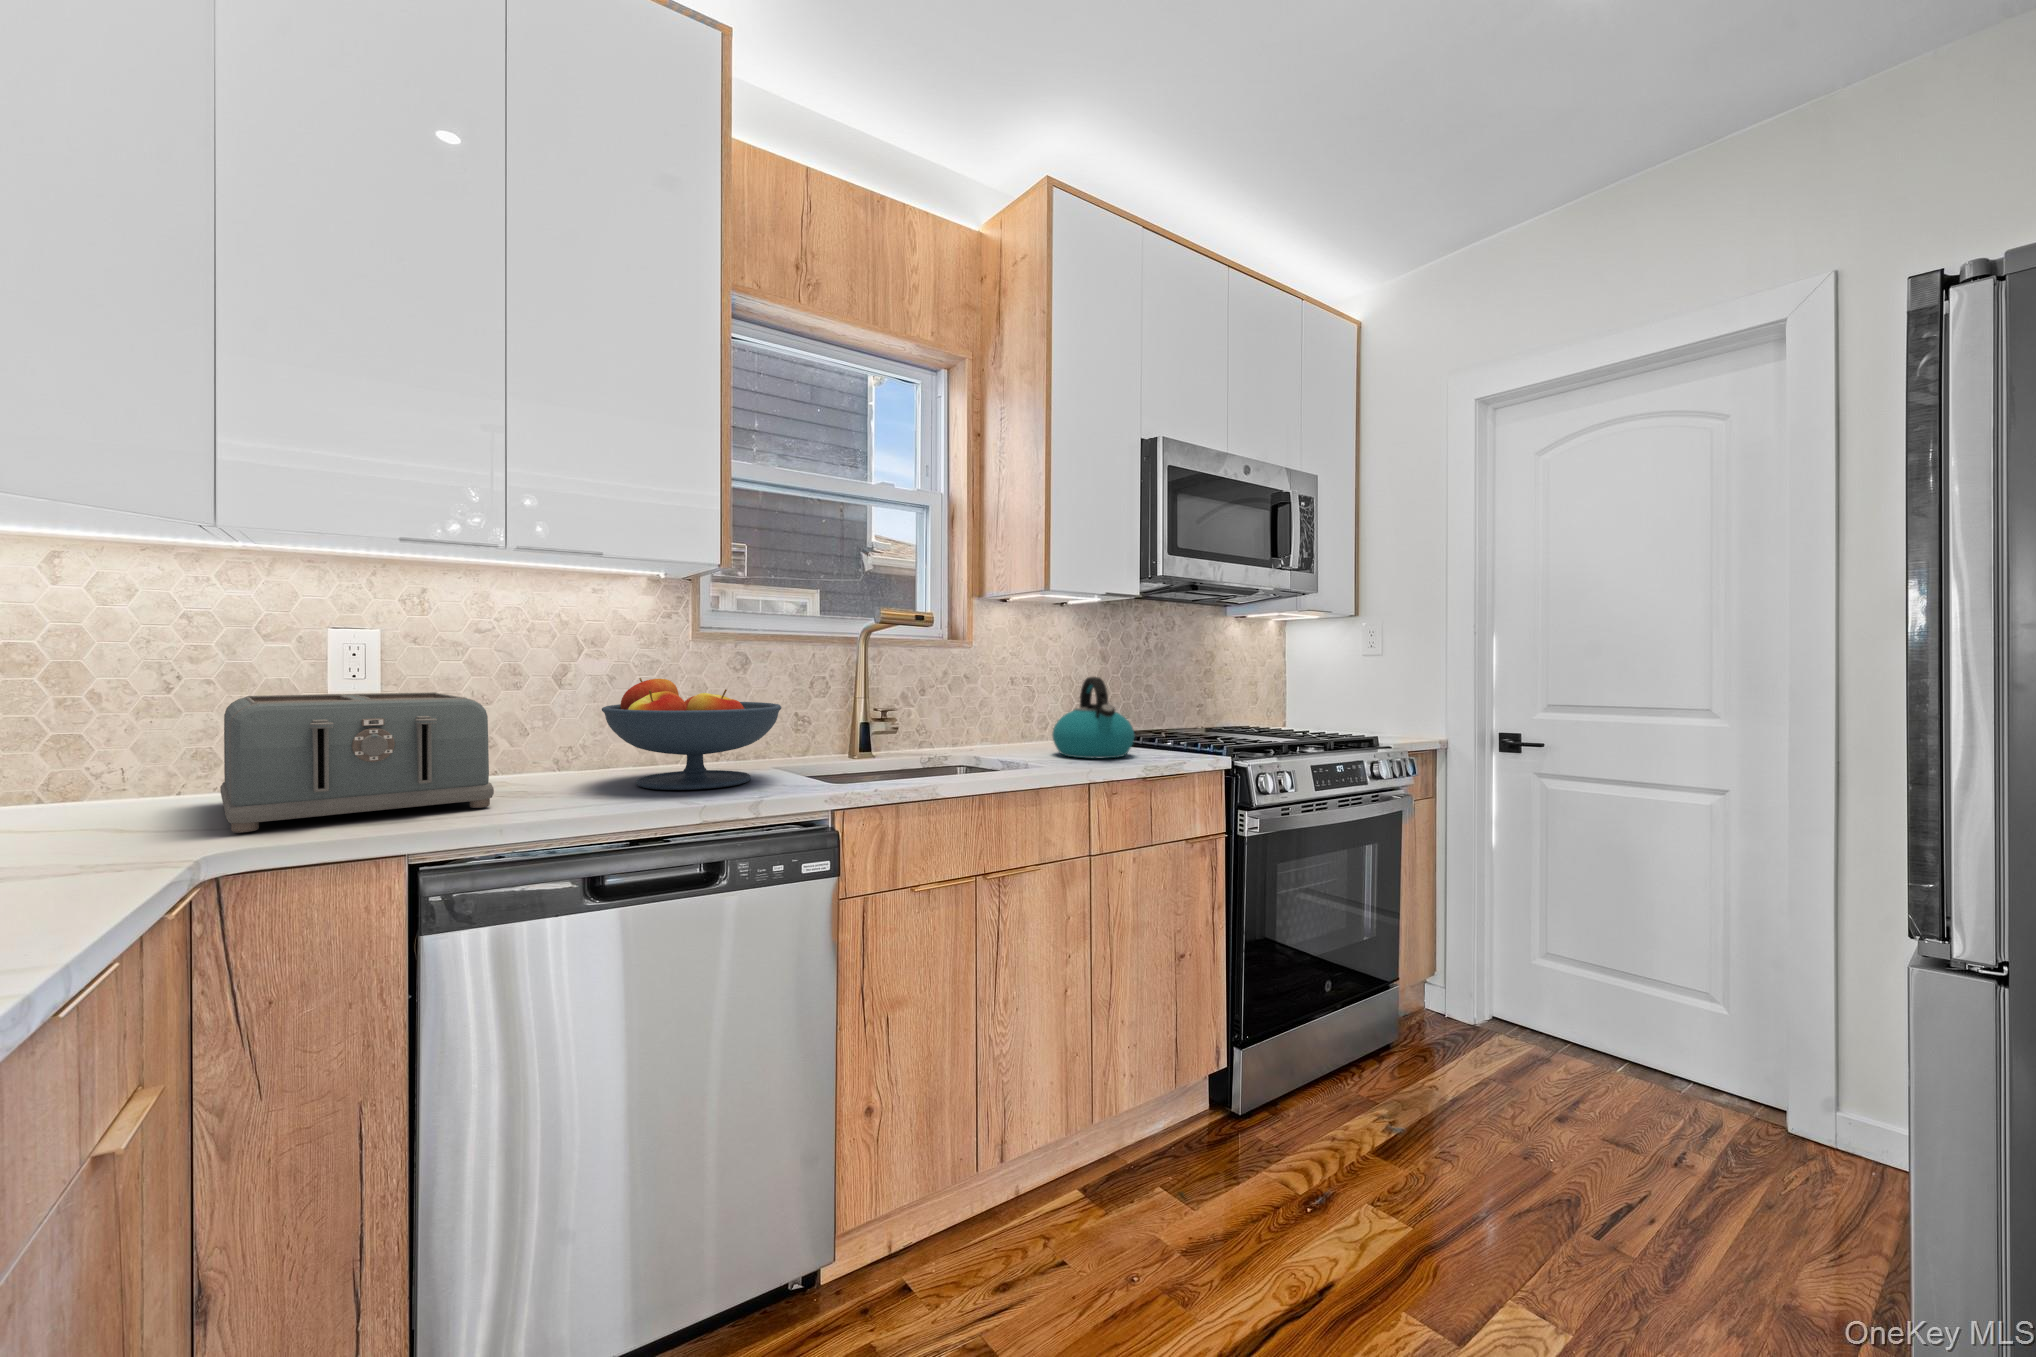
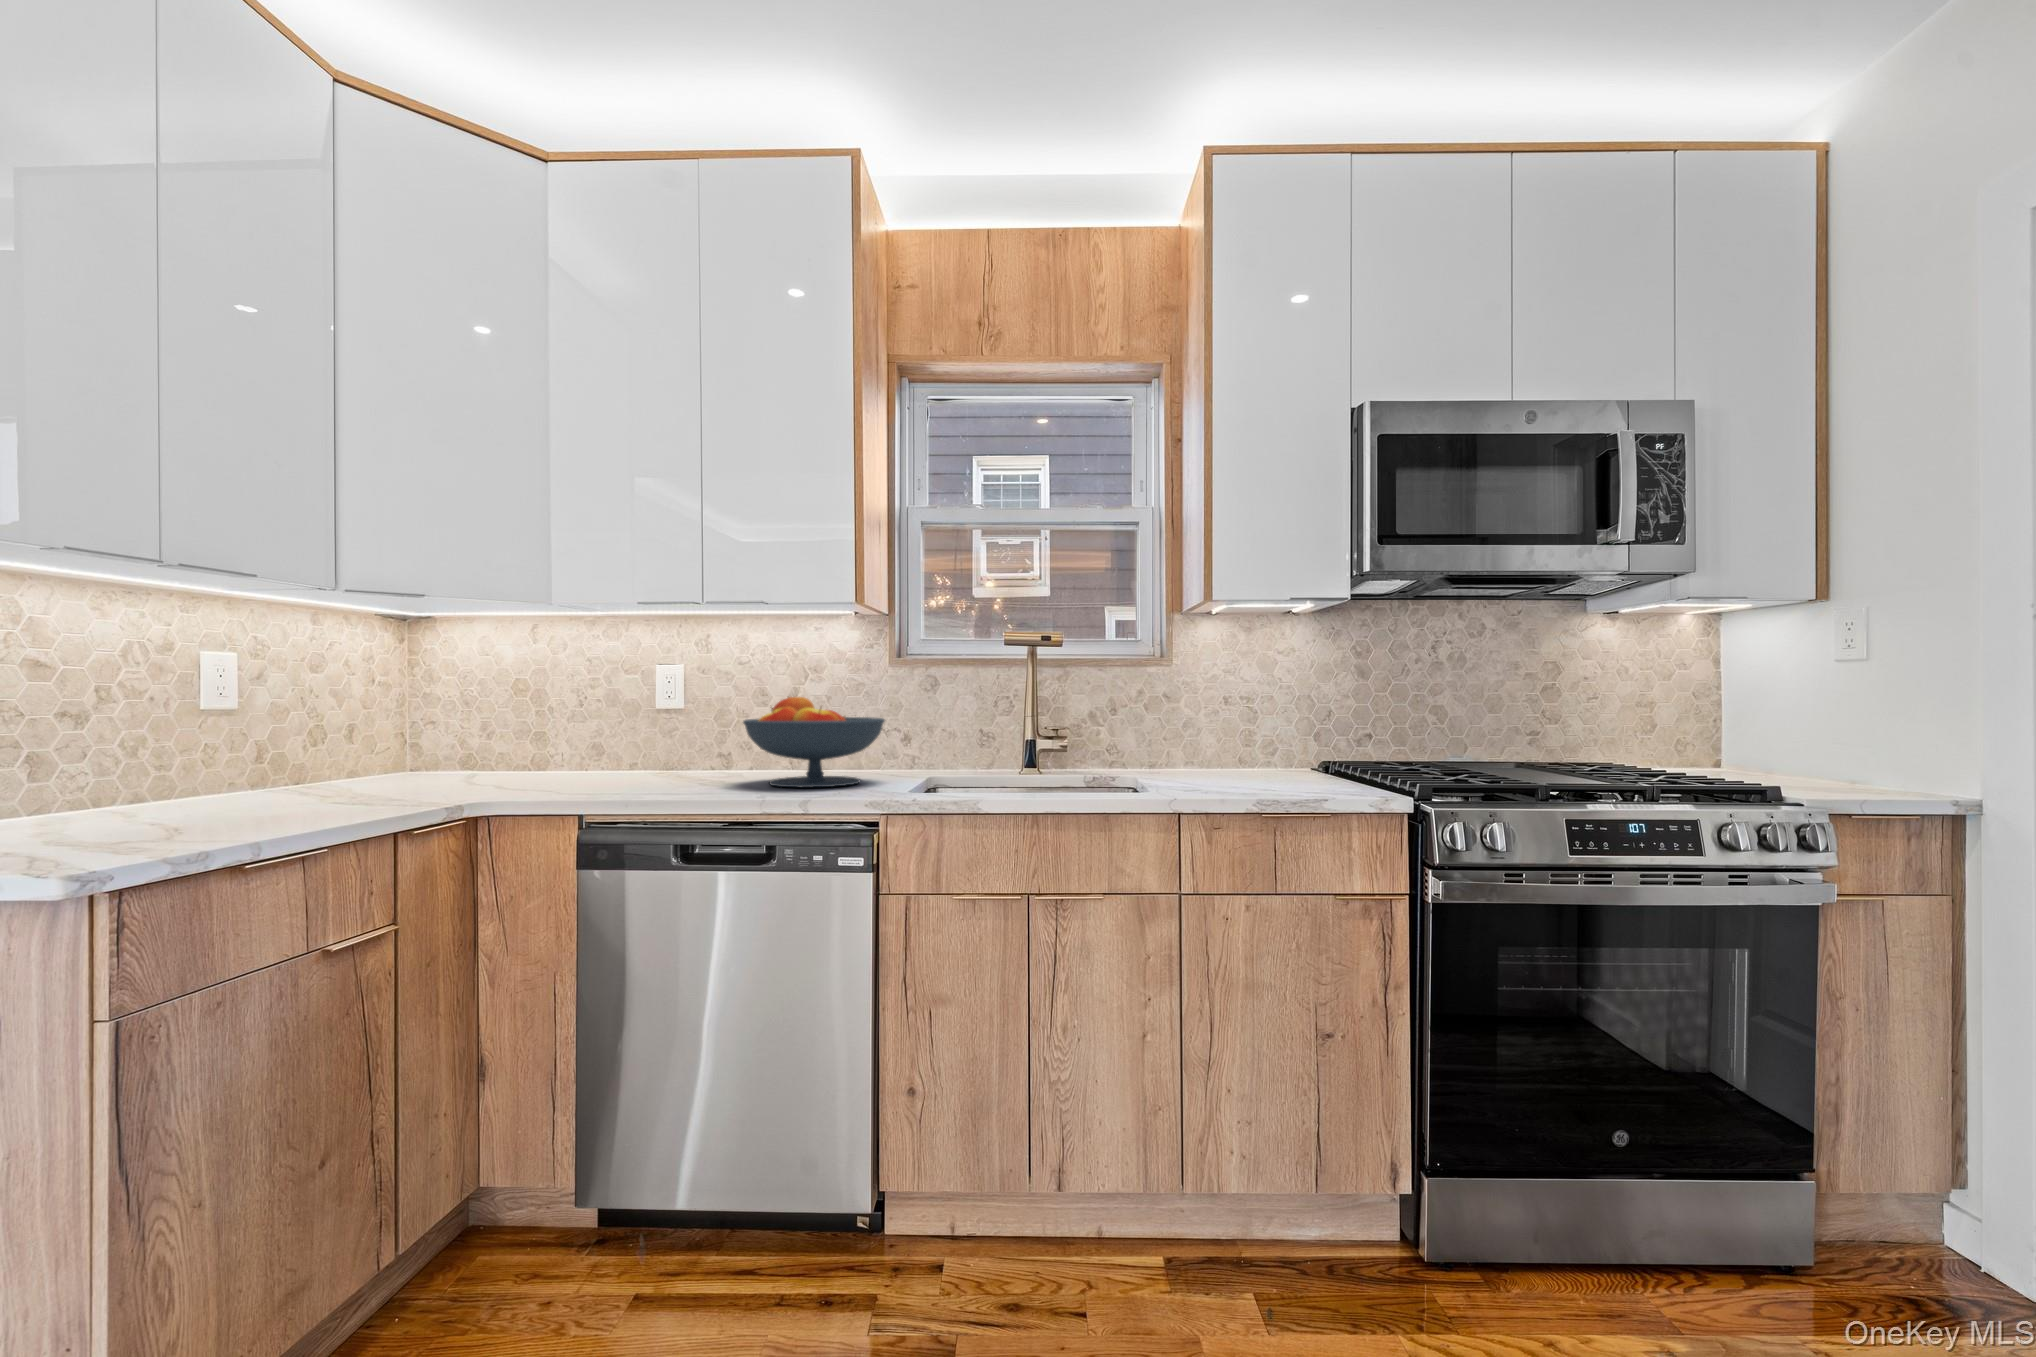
kettle: present [1052,677,1134,759] -> none [1195,694,1291,788]
toaster: present [220,692,494,833] -> none [509,707,680,790]

